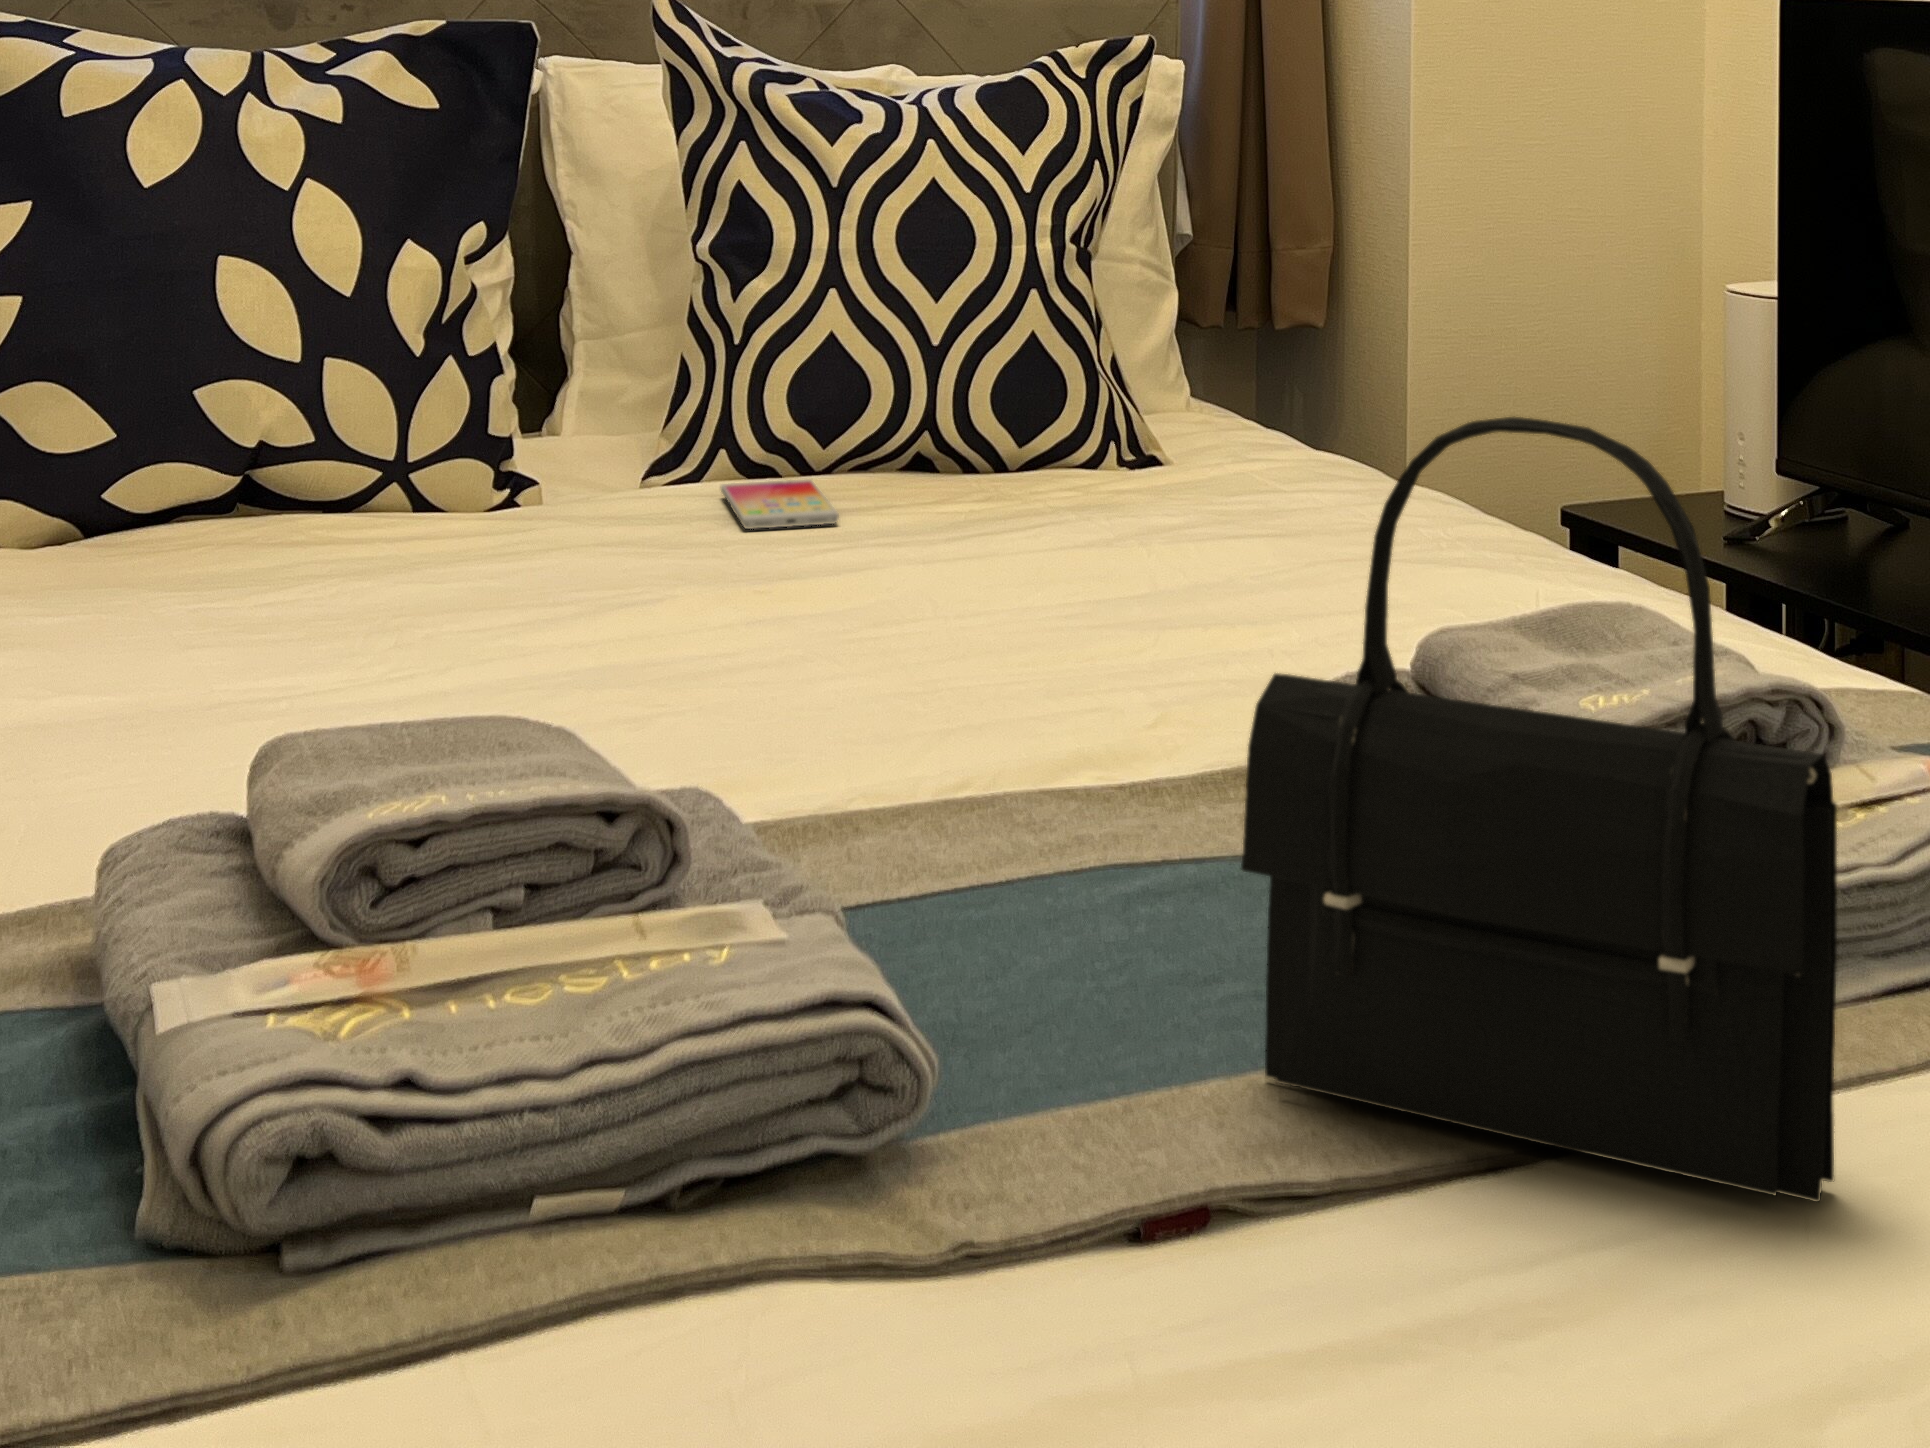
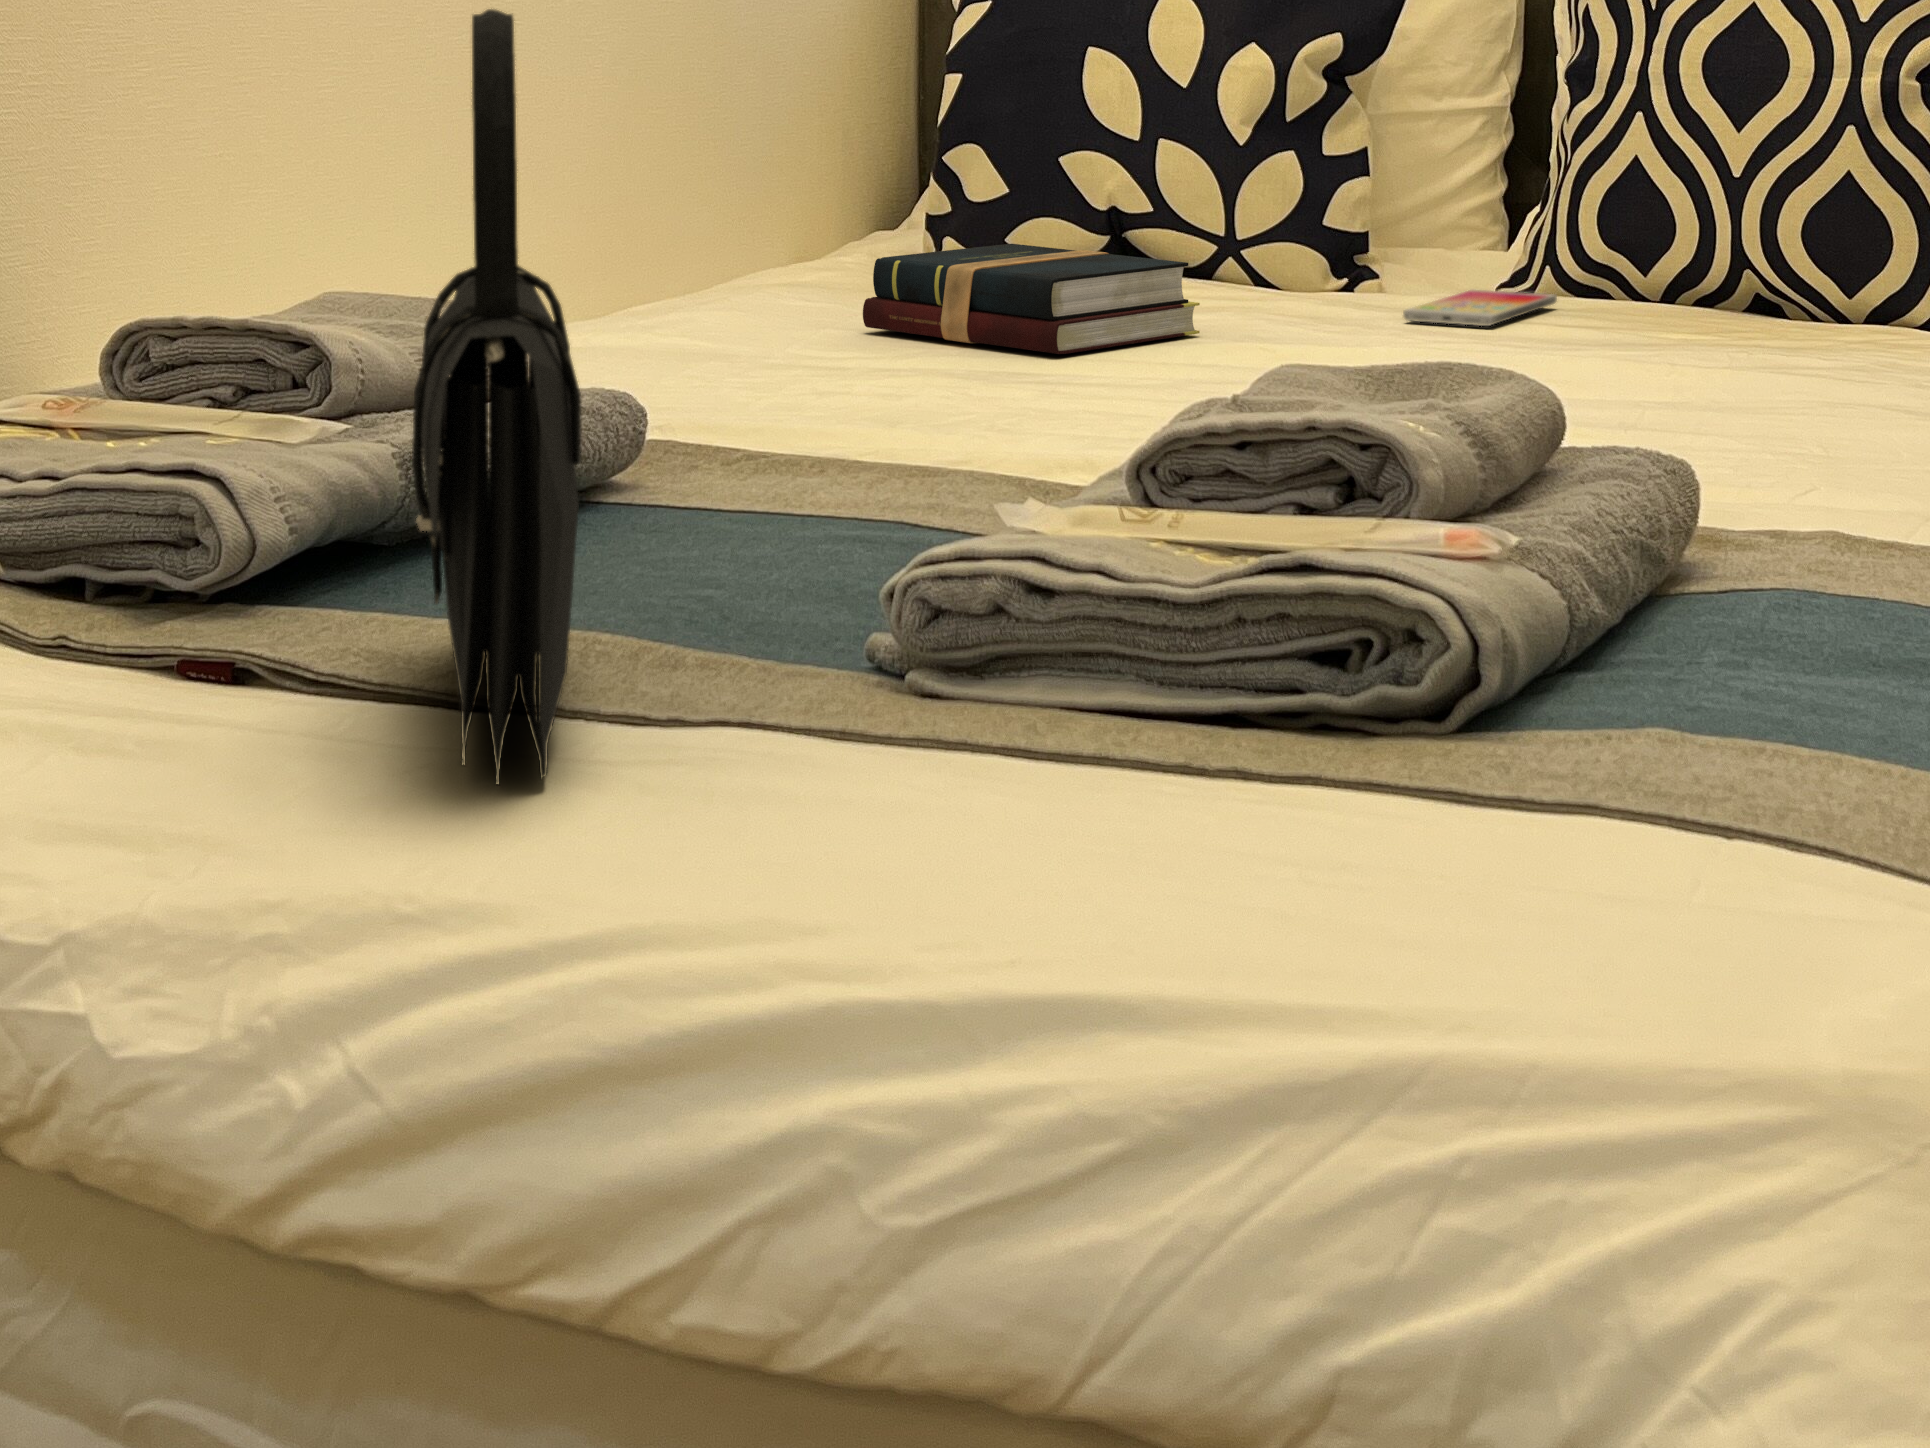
hardback book: none [259,503,619,634] -> present [863,244,1200,354]

